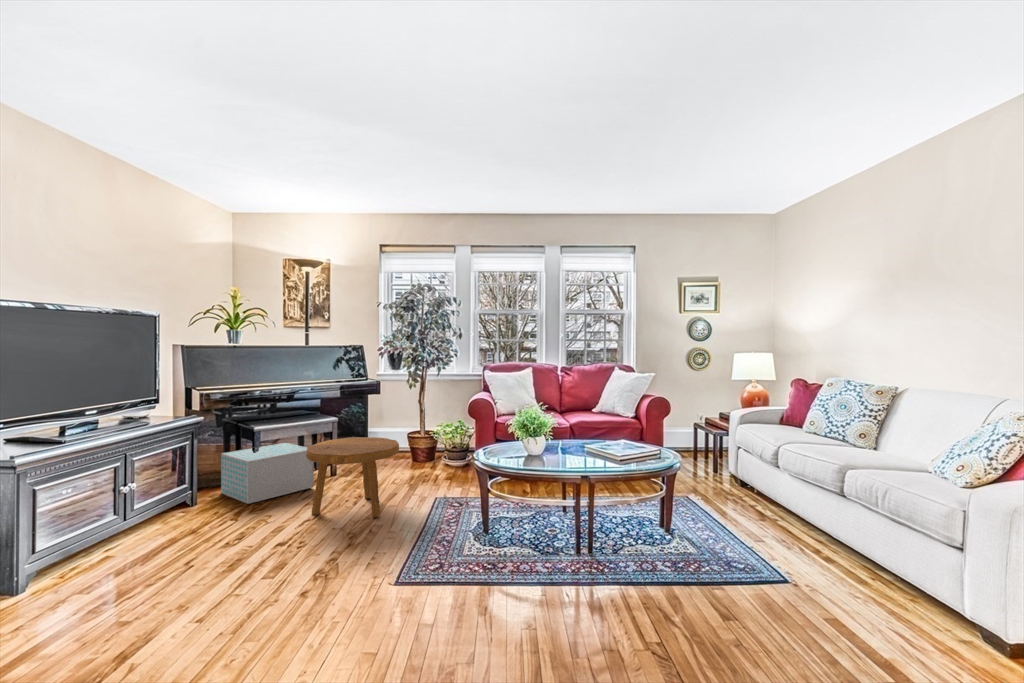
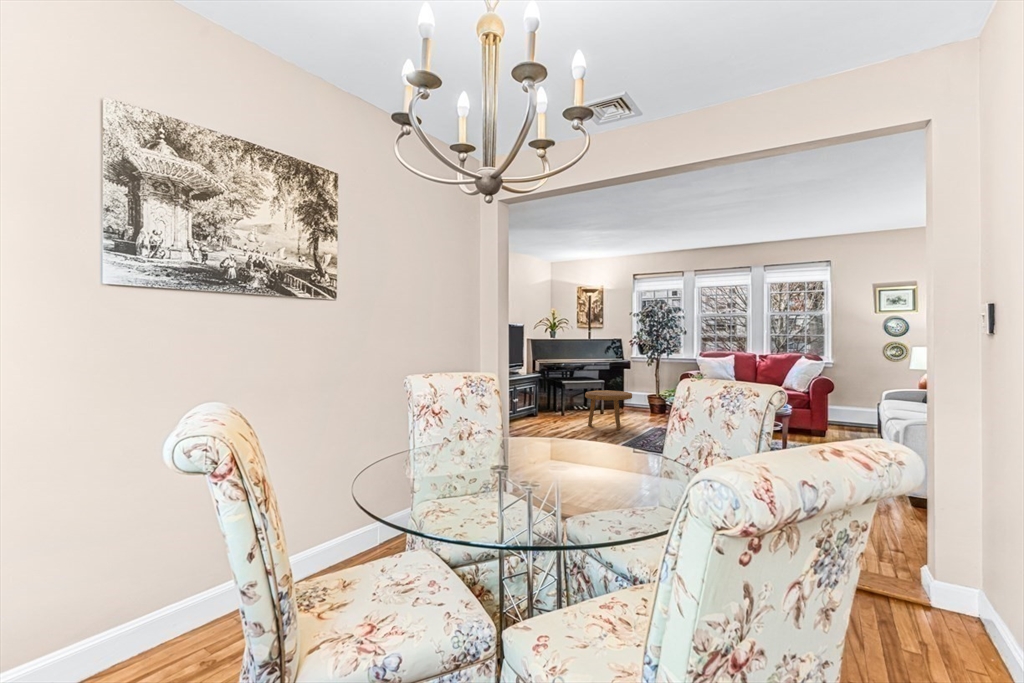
storage box: present [221,443,314,504] -> none [547,393,591,419]

